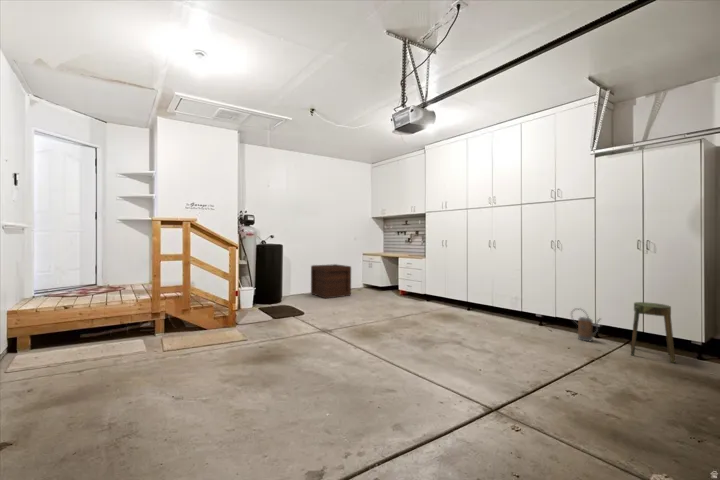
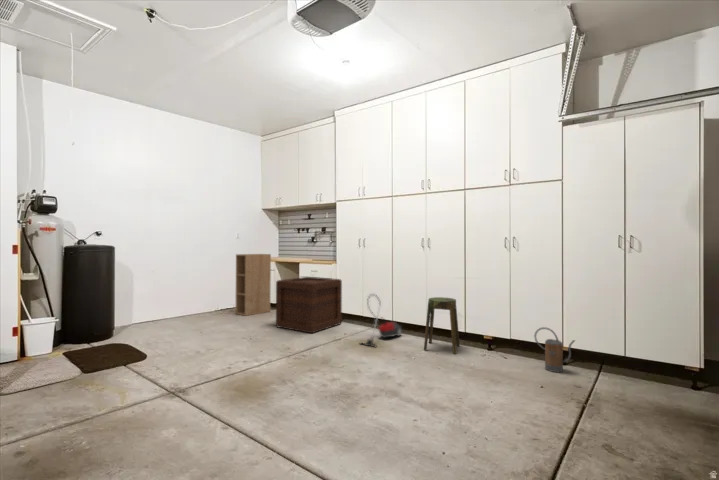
shelving unit: none [353,250,378,294] -> present [235,254,271,316]
wooden crate: present [311,264,351,298] -> present [276,277,342,333]
vacuum cleaner: none [439,281,474,318] -> present [364,295,402,347]
stool: present [631,302,675,363] -> present [424,297,460,354]

